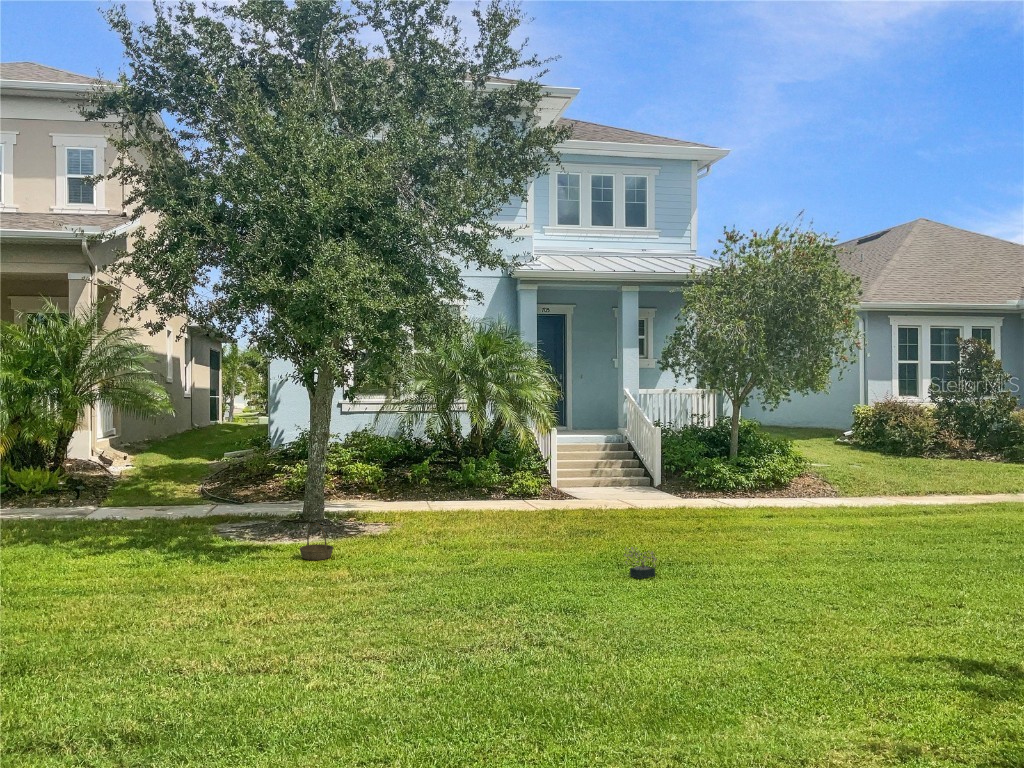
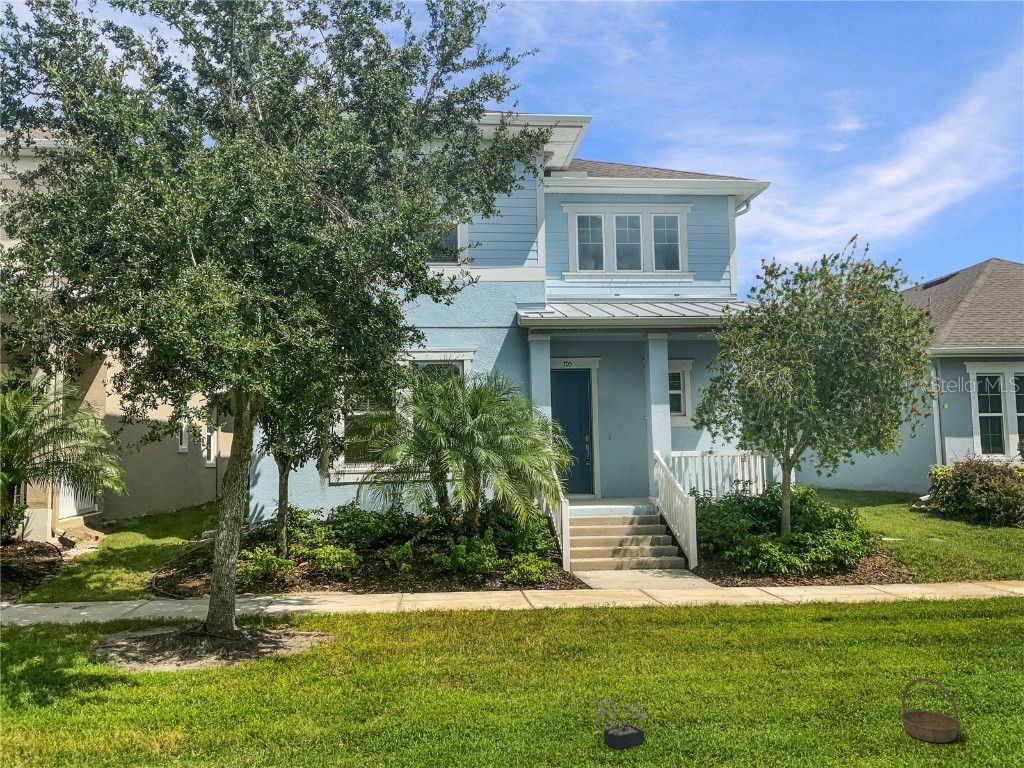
basket: present [300,523,334,560] -> present [901,678,960,743]

